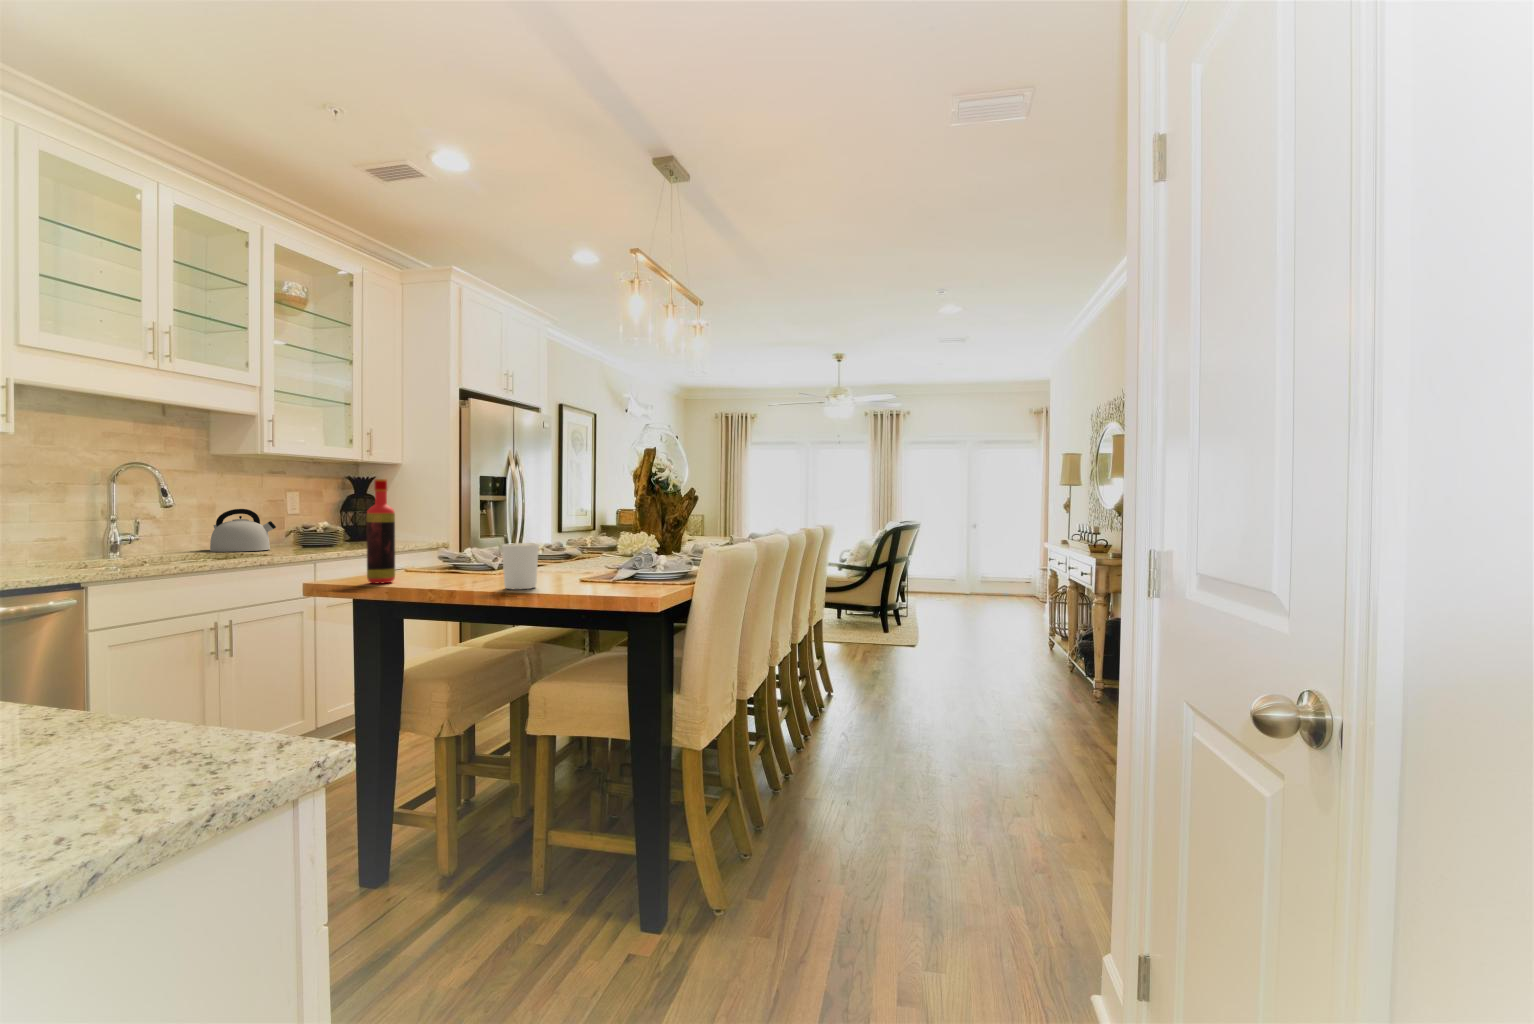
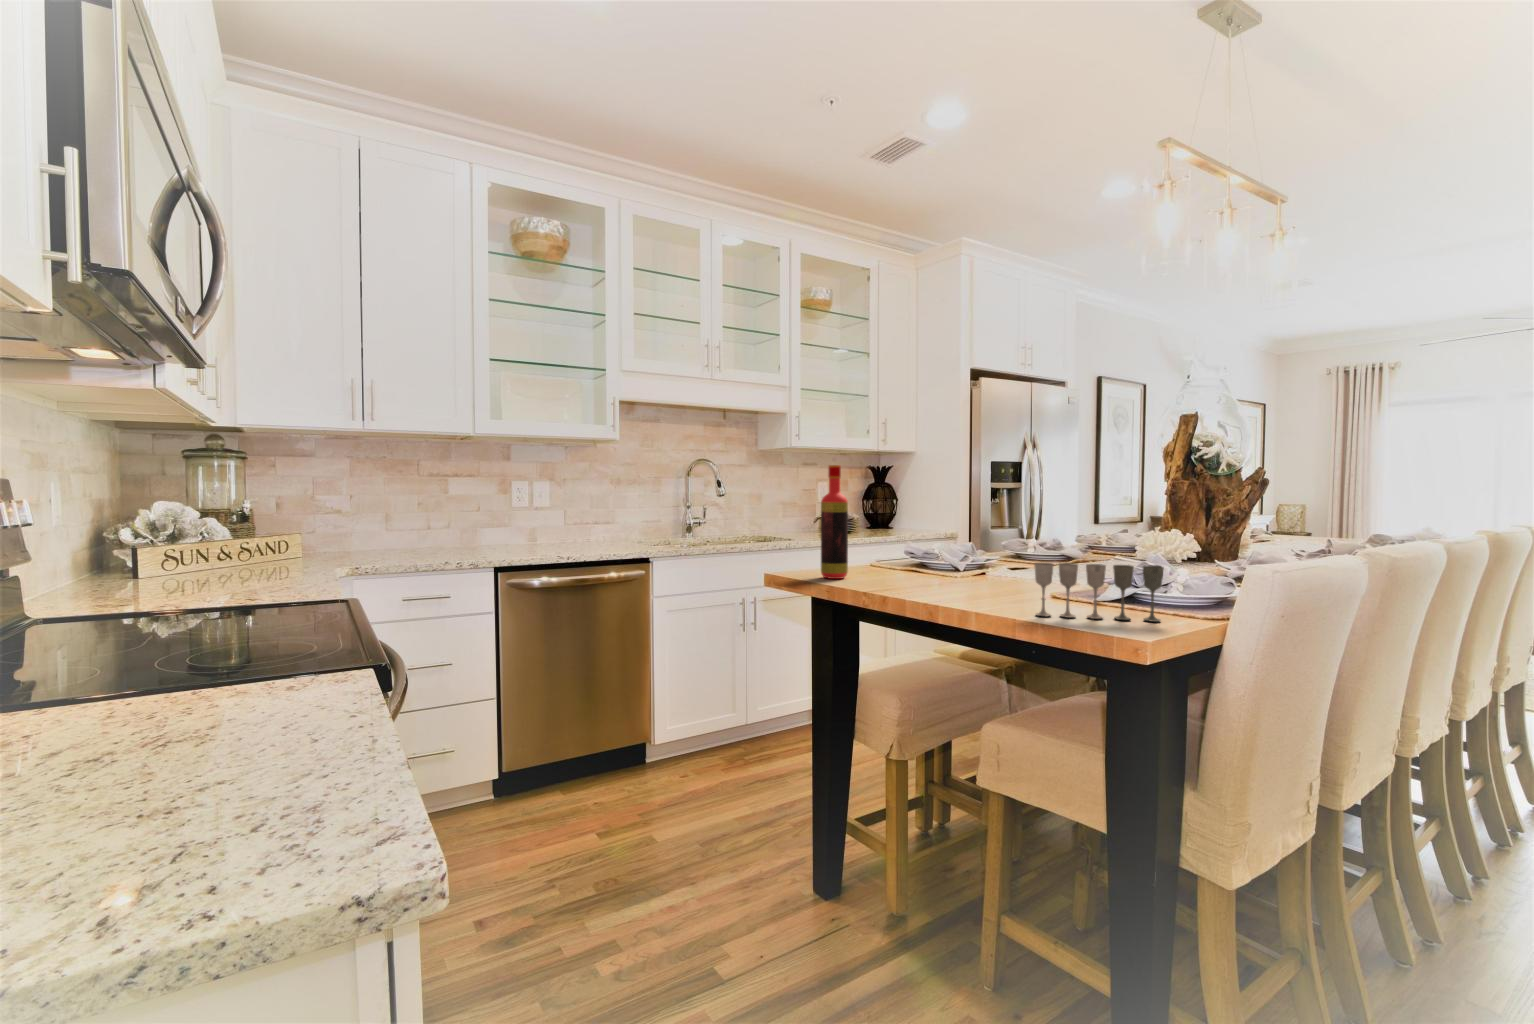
kettle: present [209,509,276,552] -> none [756,497,803,535]
candle holder: present [502,543,539,589] -> none [945,543,993,603]
wine glass: none [575,552,653,591] -> present [1034,563,1164,622]

